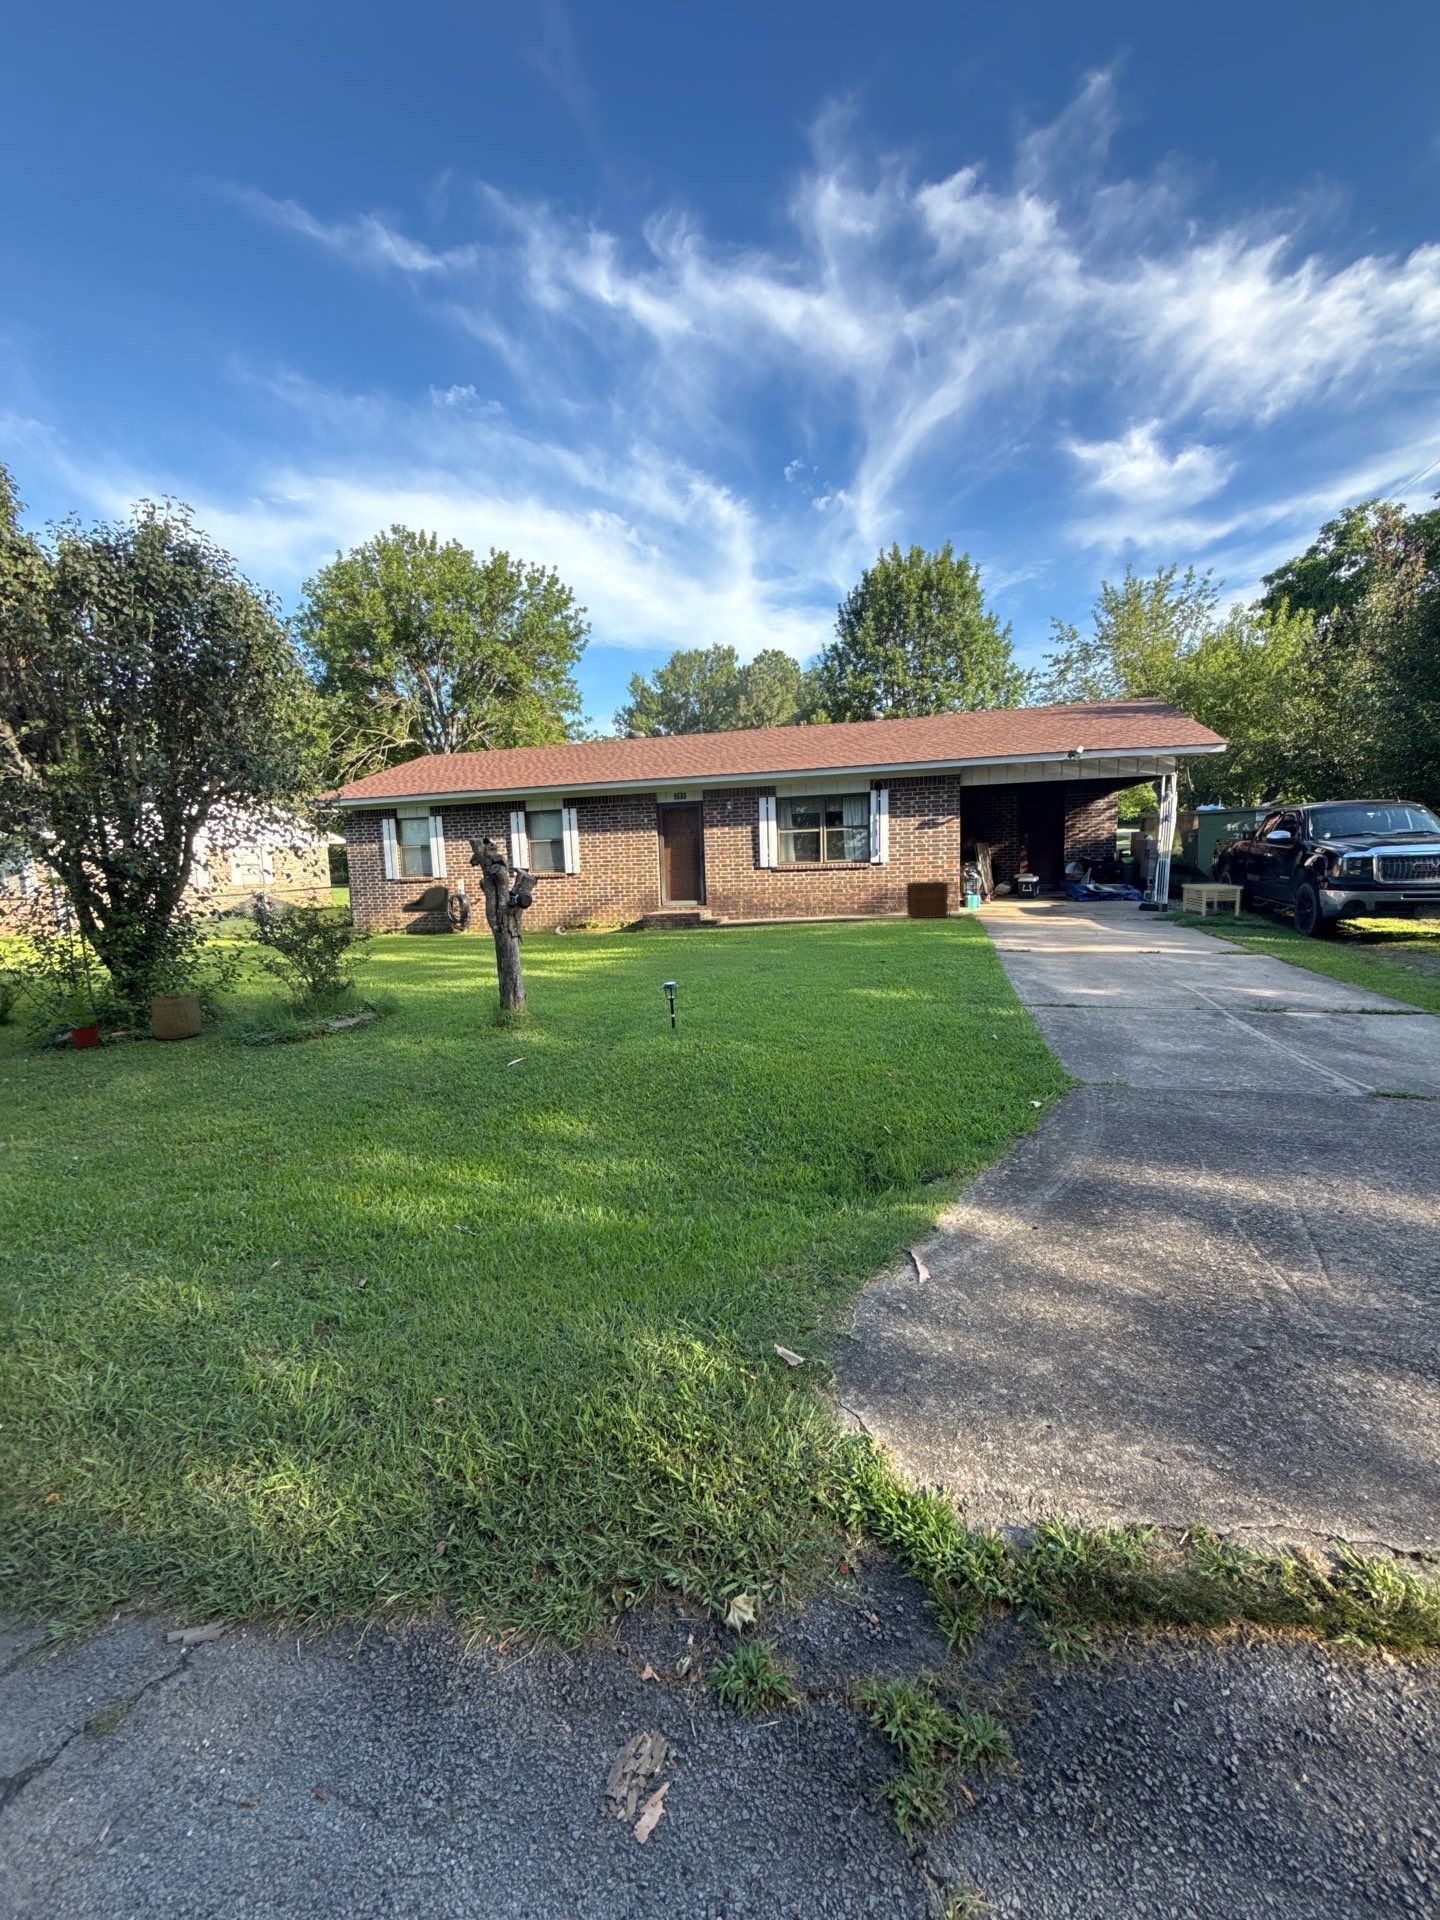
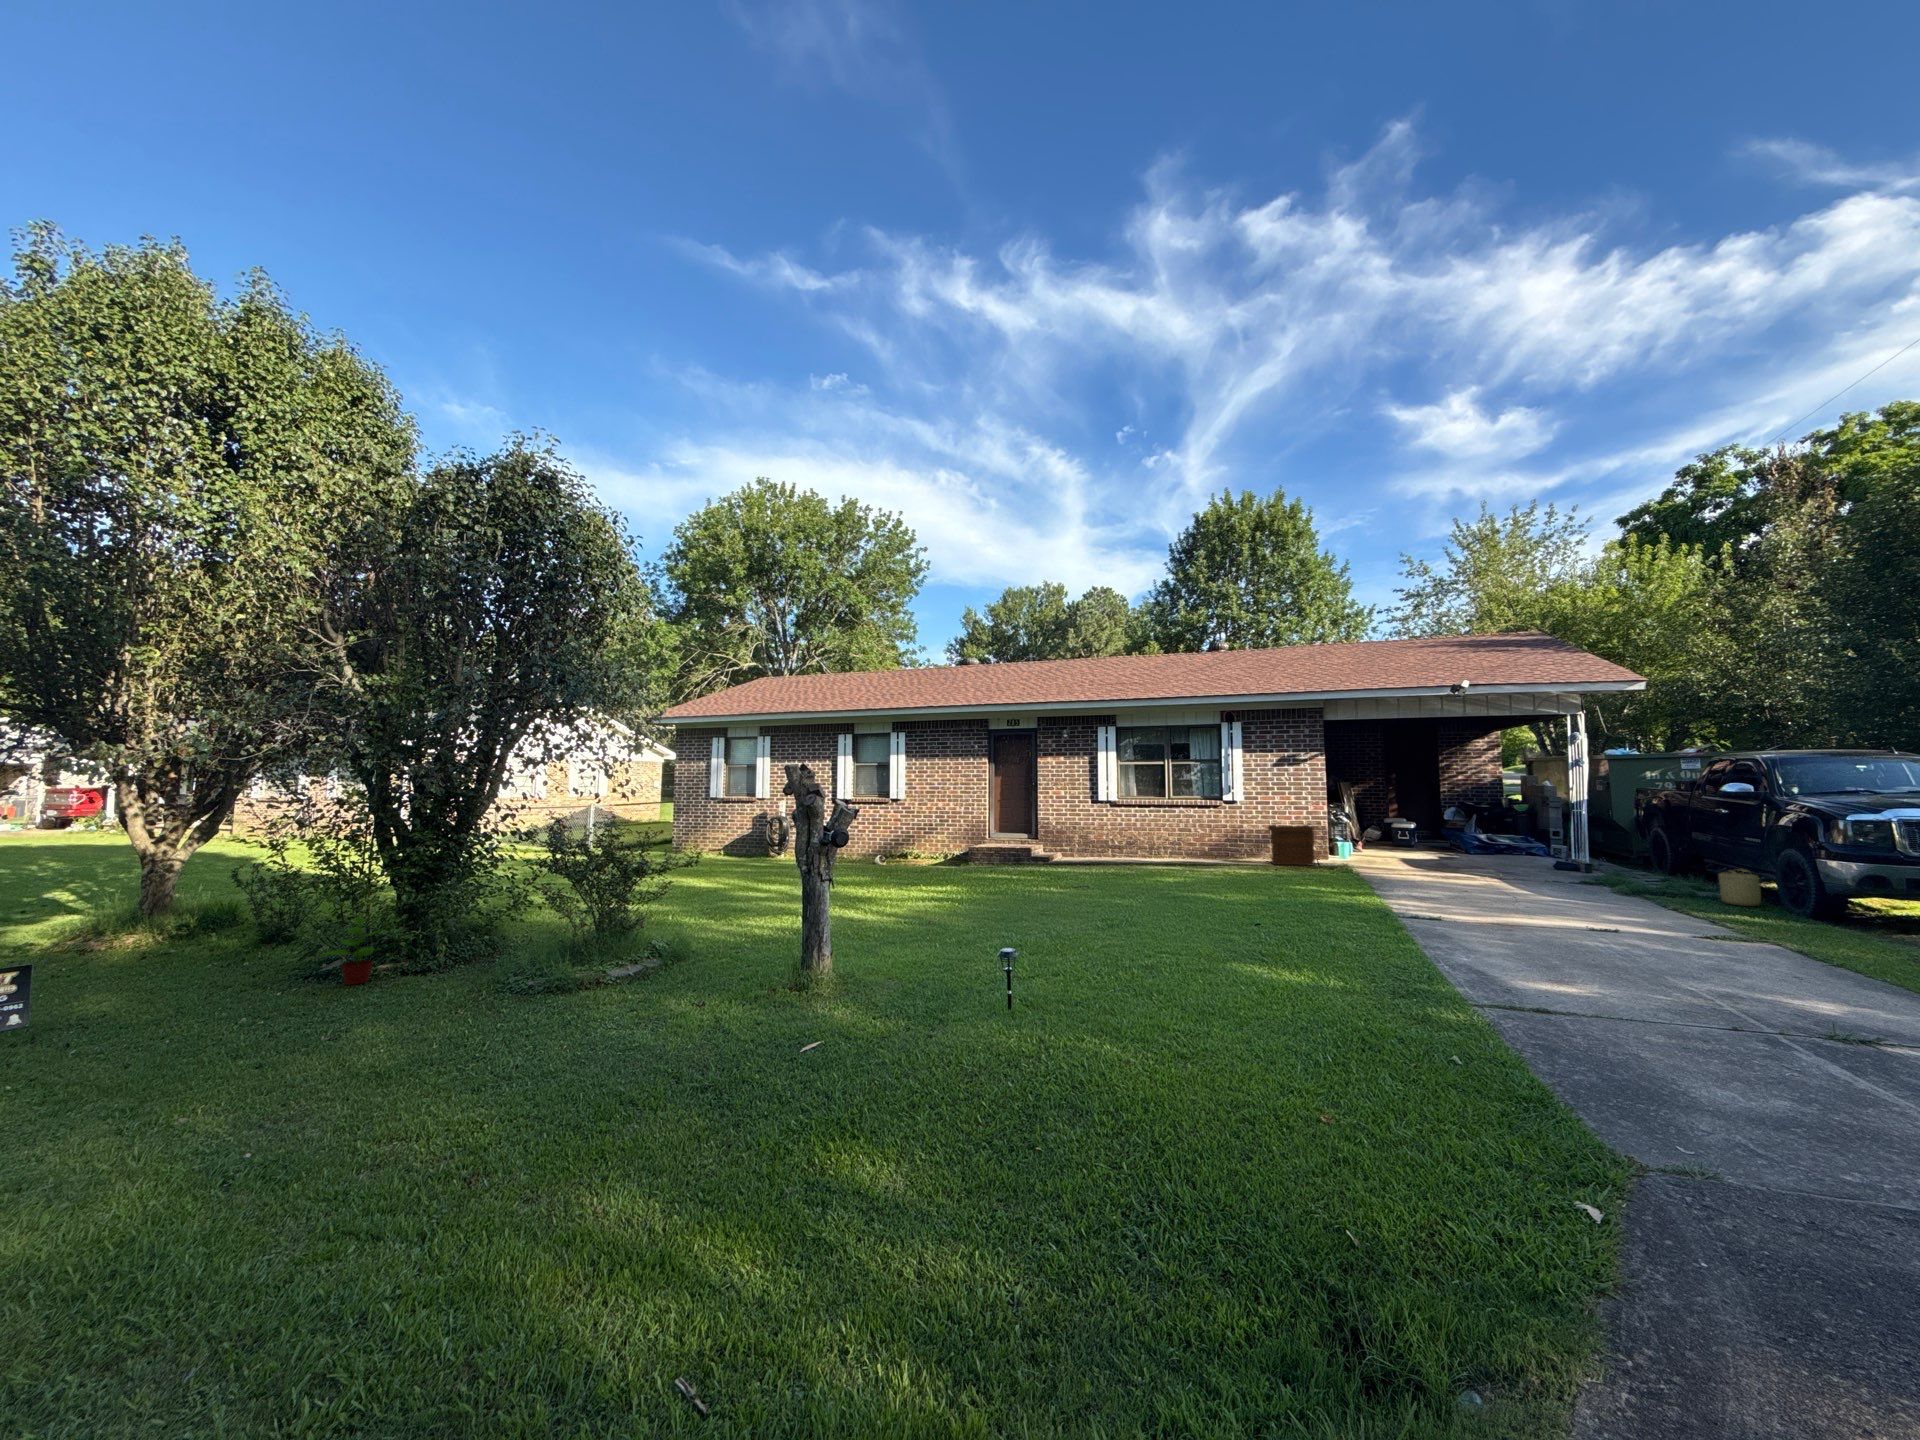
storage bench: present [1182,884,1242,916] -> none [1594,839,1677,880]
lounge chair: present [402,886,449,933] -> none [724,808,775,857]
basket: present [151,992,201,1039] -> present [1719,869,1761,906]

